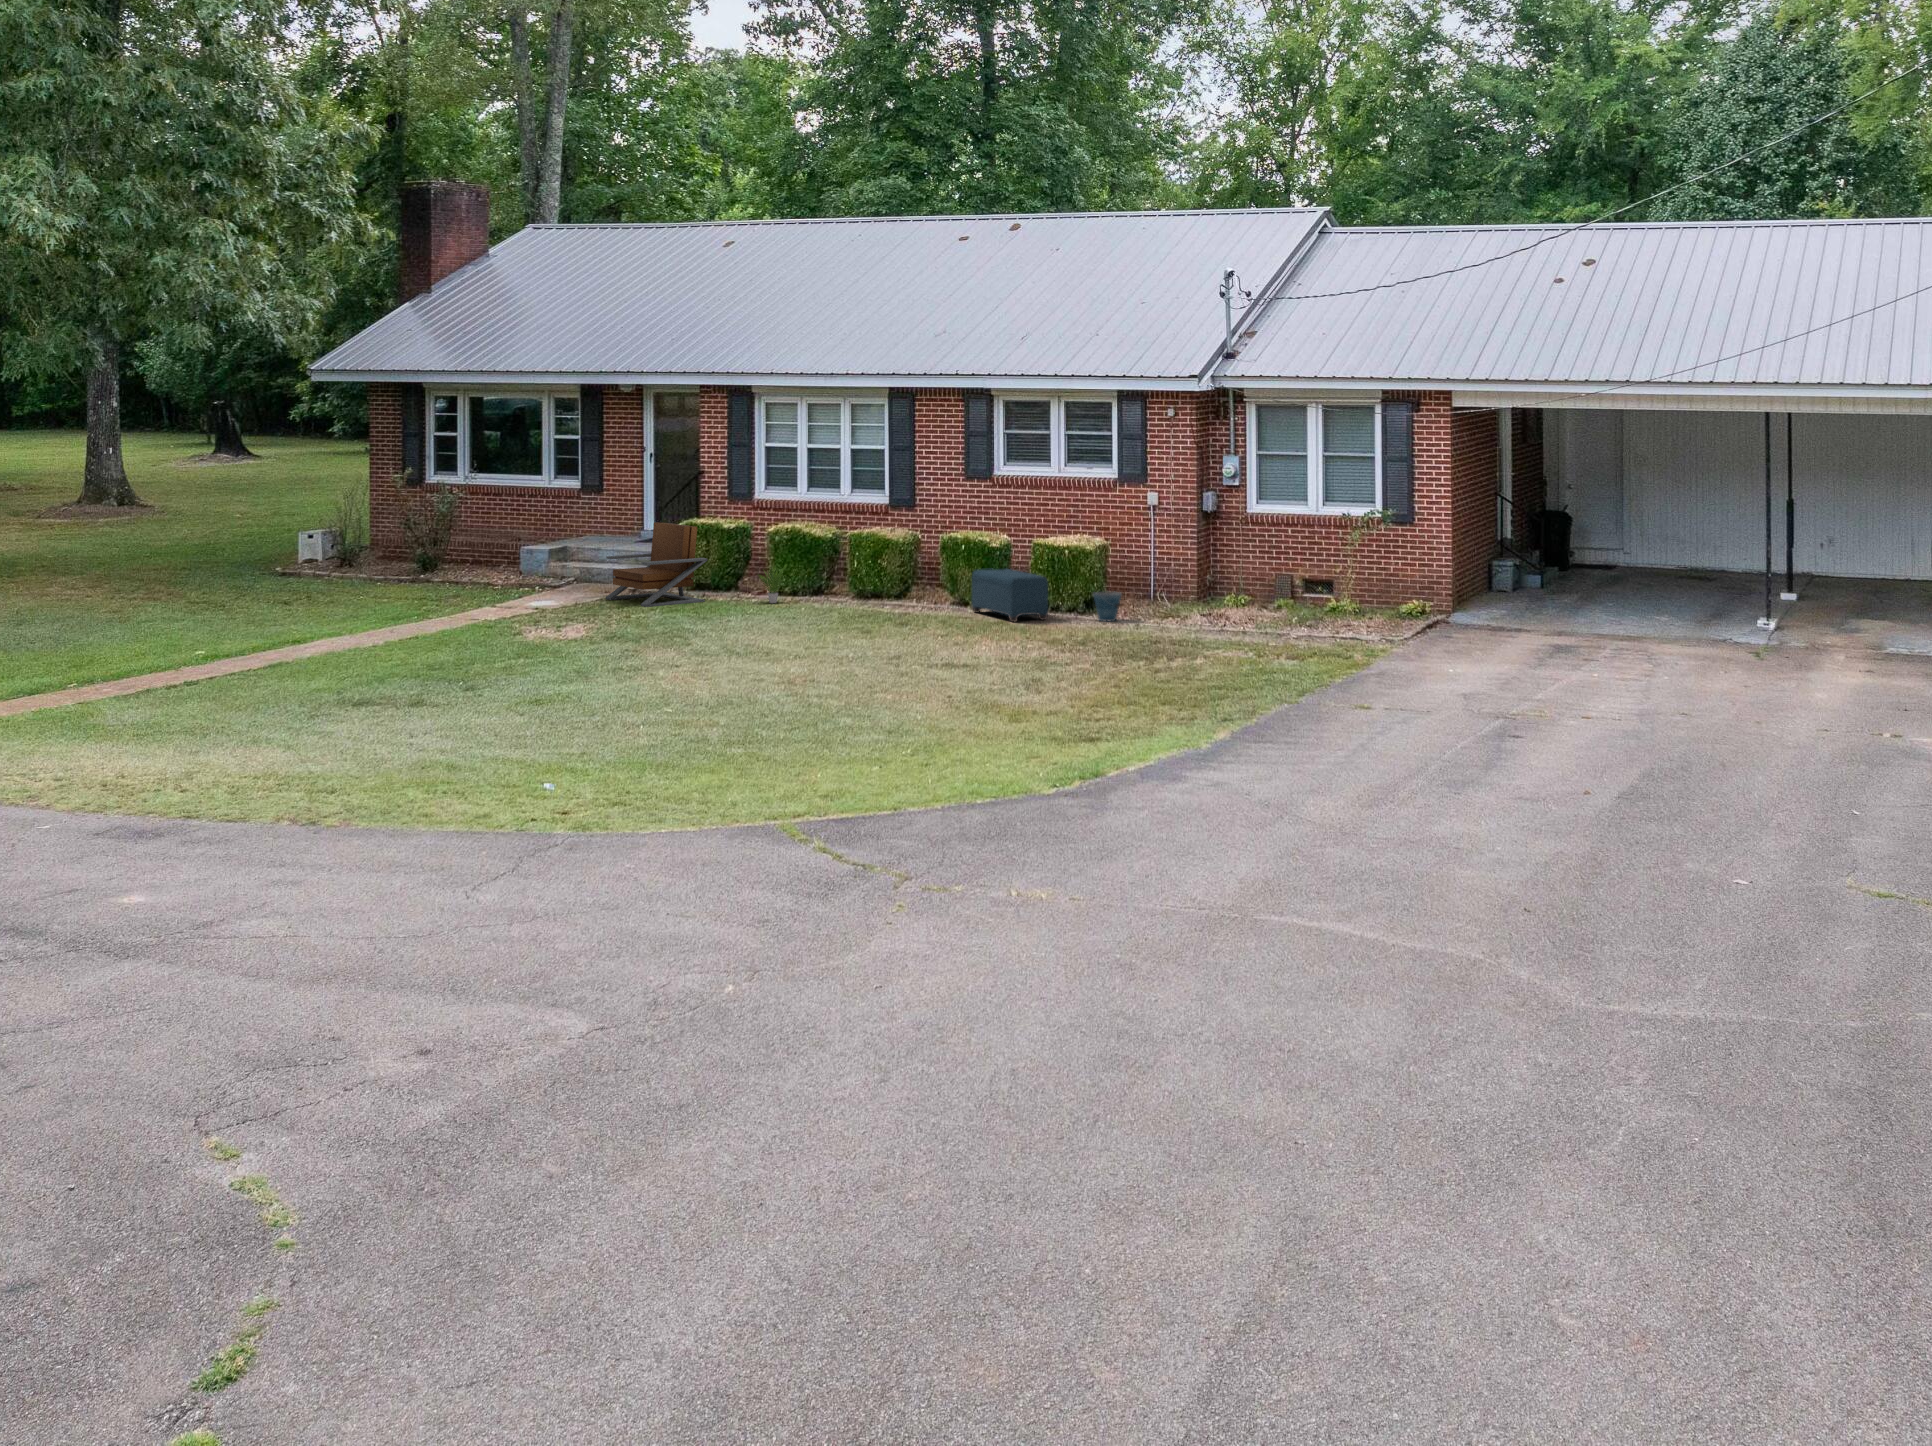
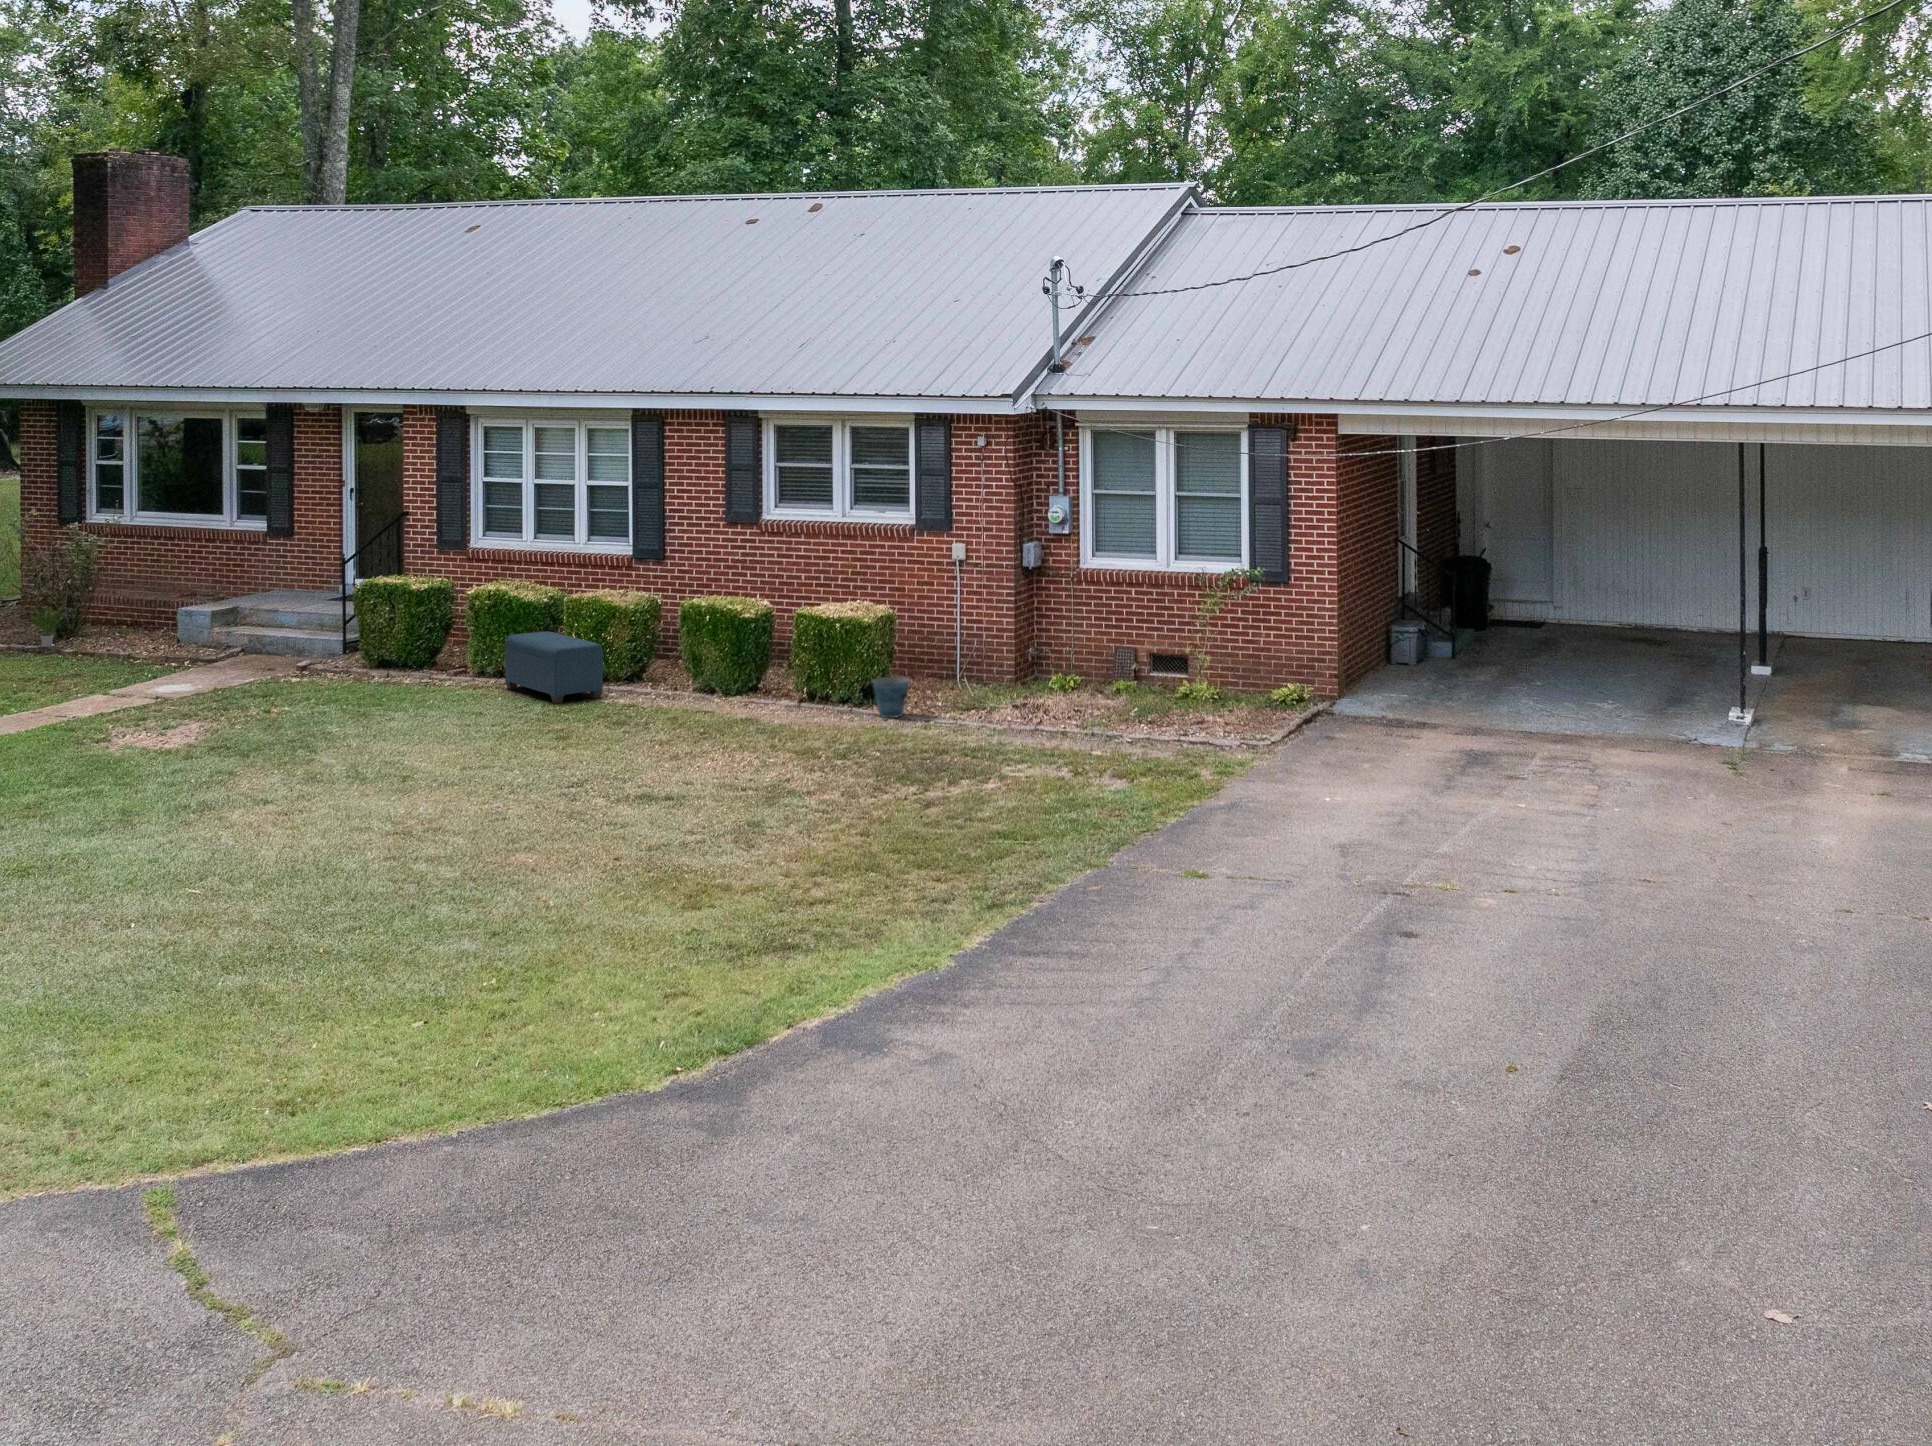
lounge chair: present [606,522,707,607] -> none [262,580,391,694]
potted plant: present [760,567,785,603] -> present [30,606,61,647]
bench: present [972,569,1048,622] -> present [505,631,603,704]

